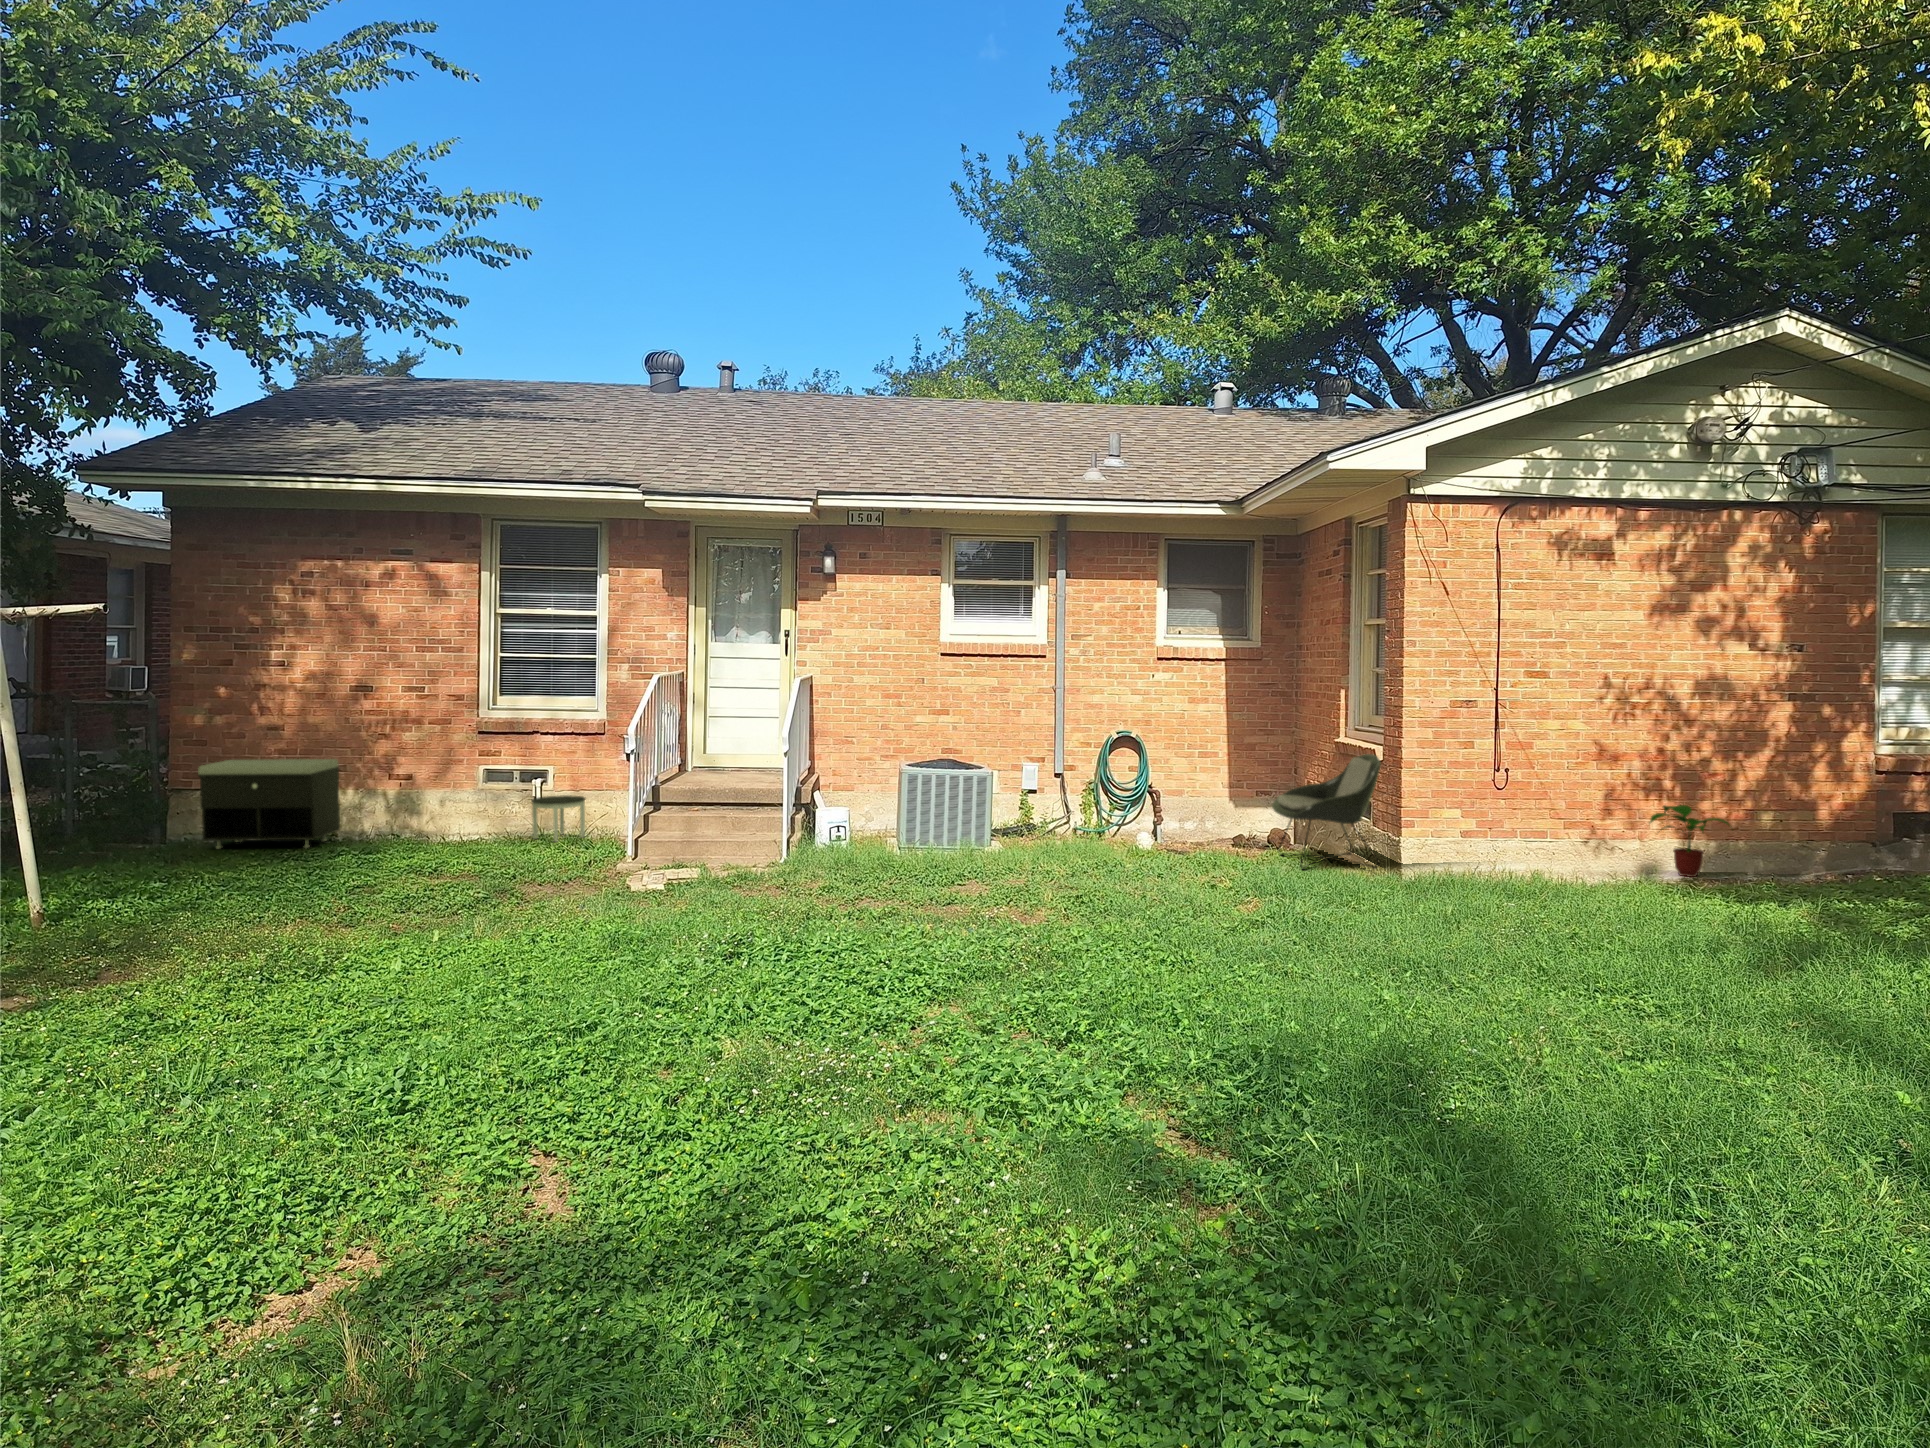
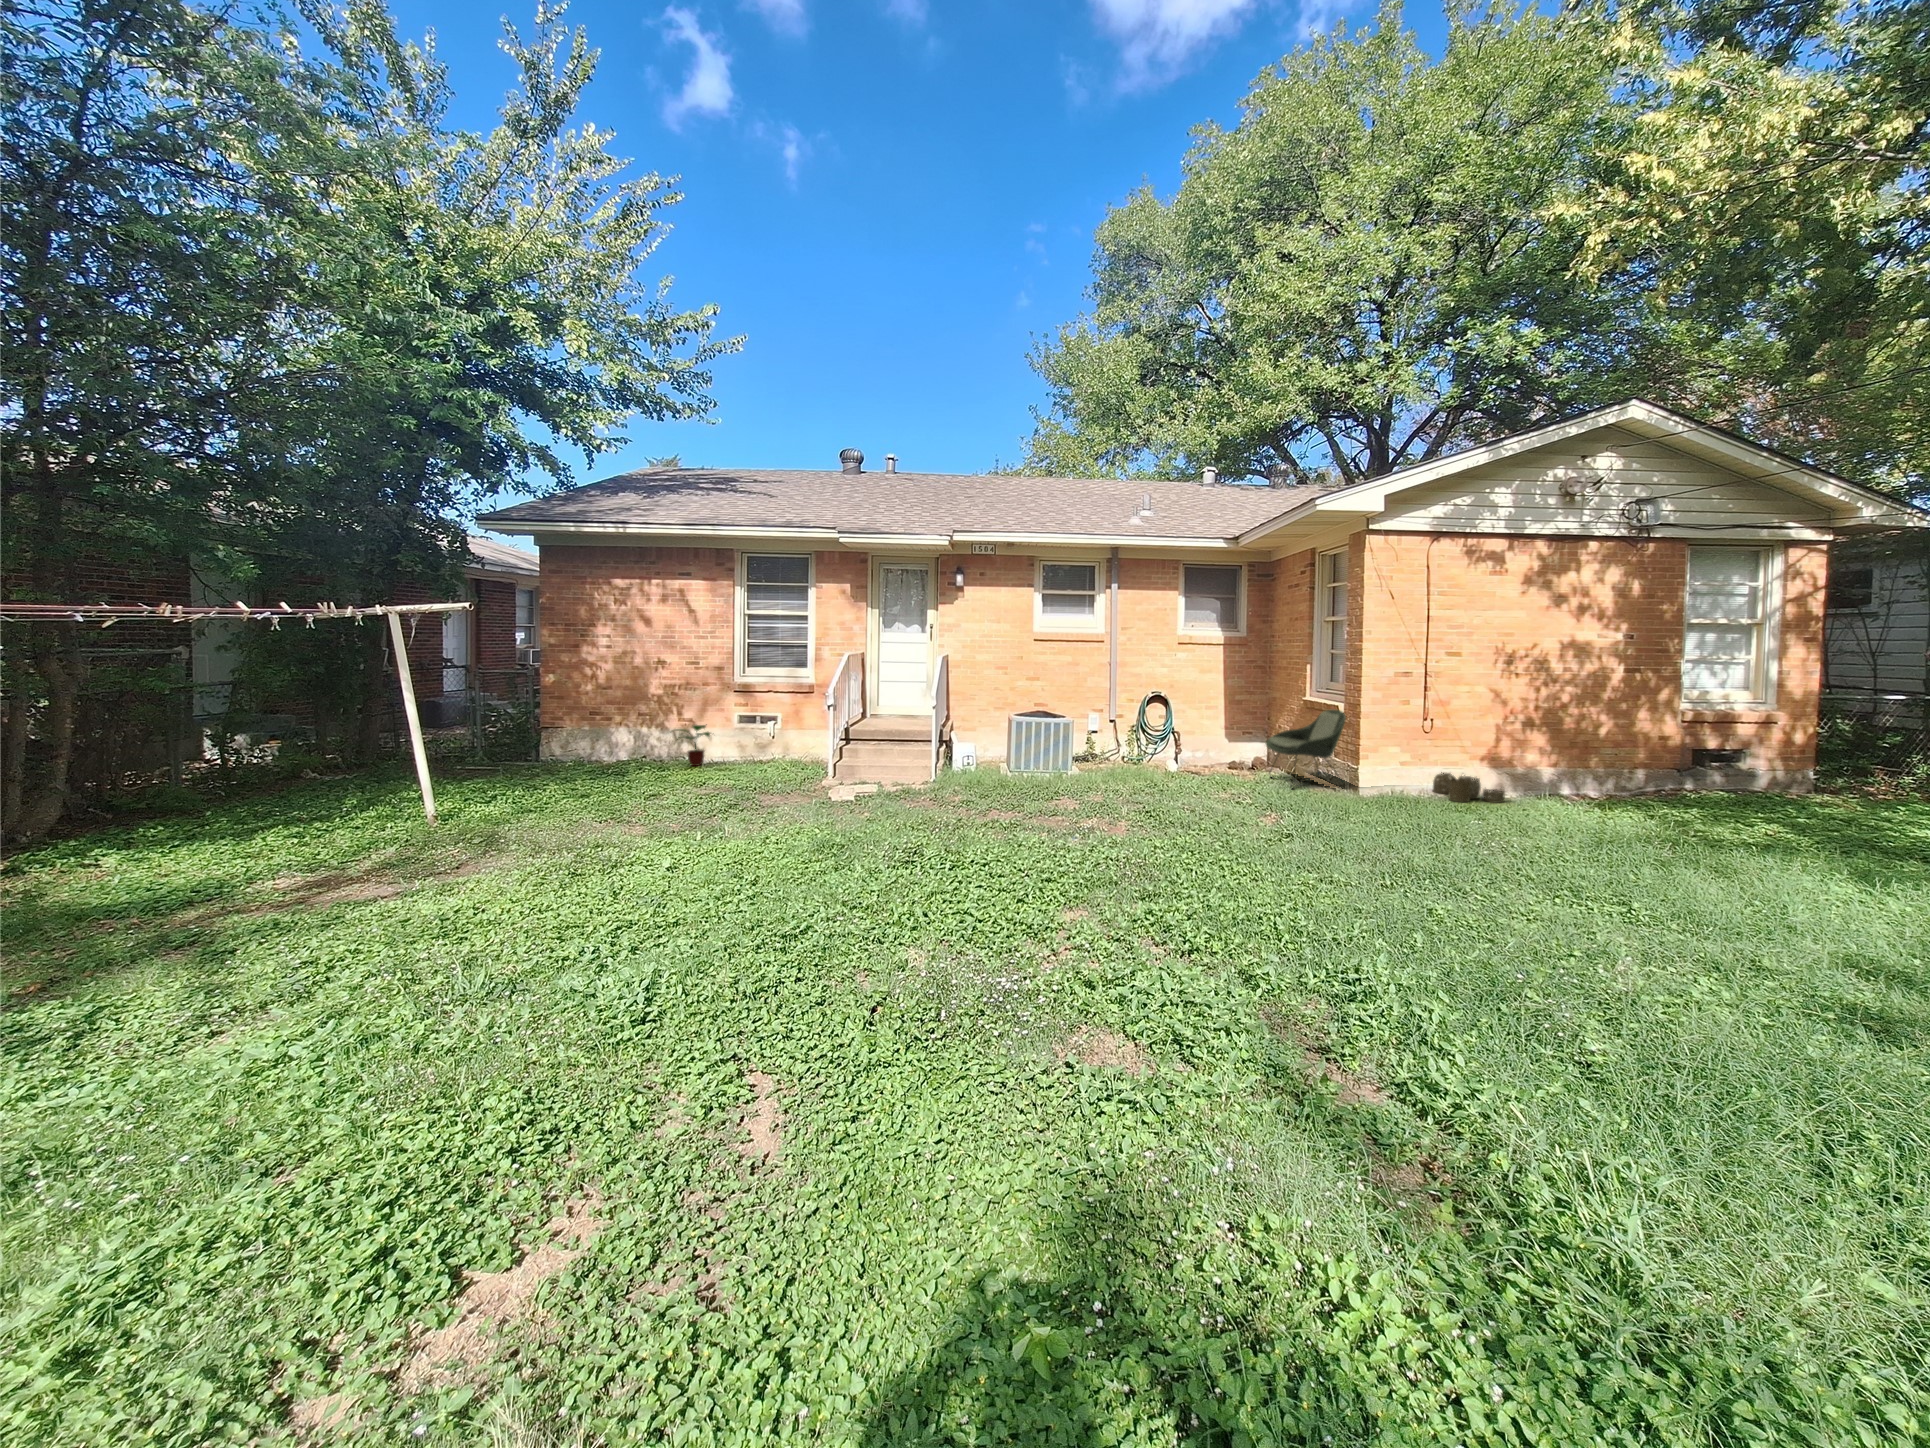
storage bench: present [198,759,340,848] -> none [547,709,642,768]
round table: present [531,795,585,842] -> none [766,733,802,764]
potted plant: present [1650,805,1729,877] -> present [675,724,710,766]
woven basket: none [1503,841,1594,885] -> present [1433,772,1504,803]

